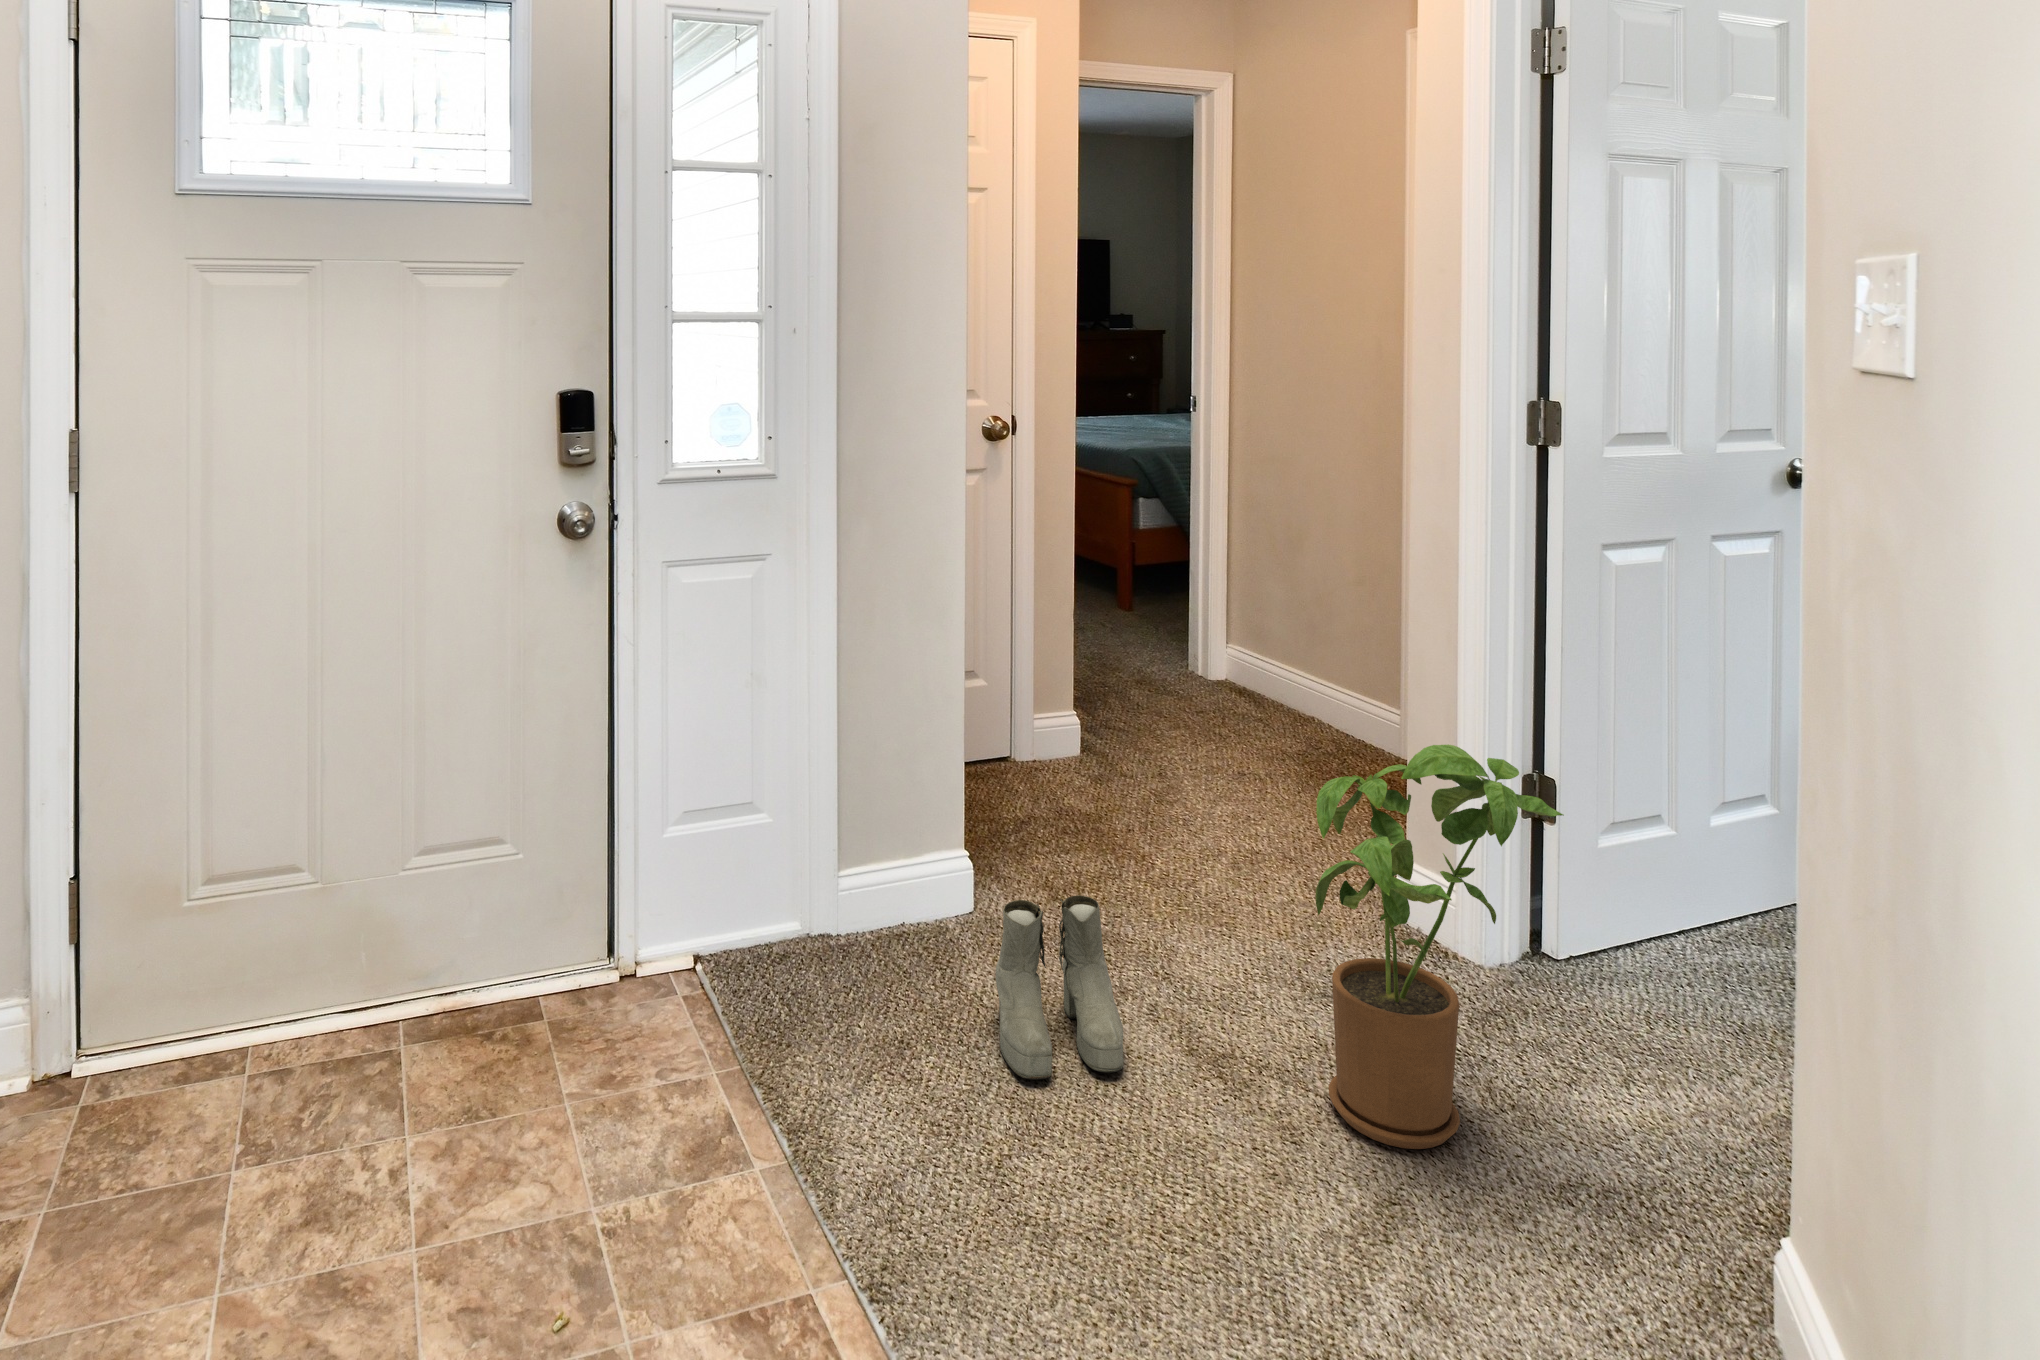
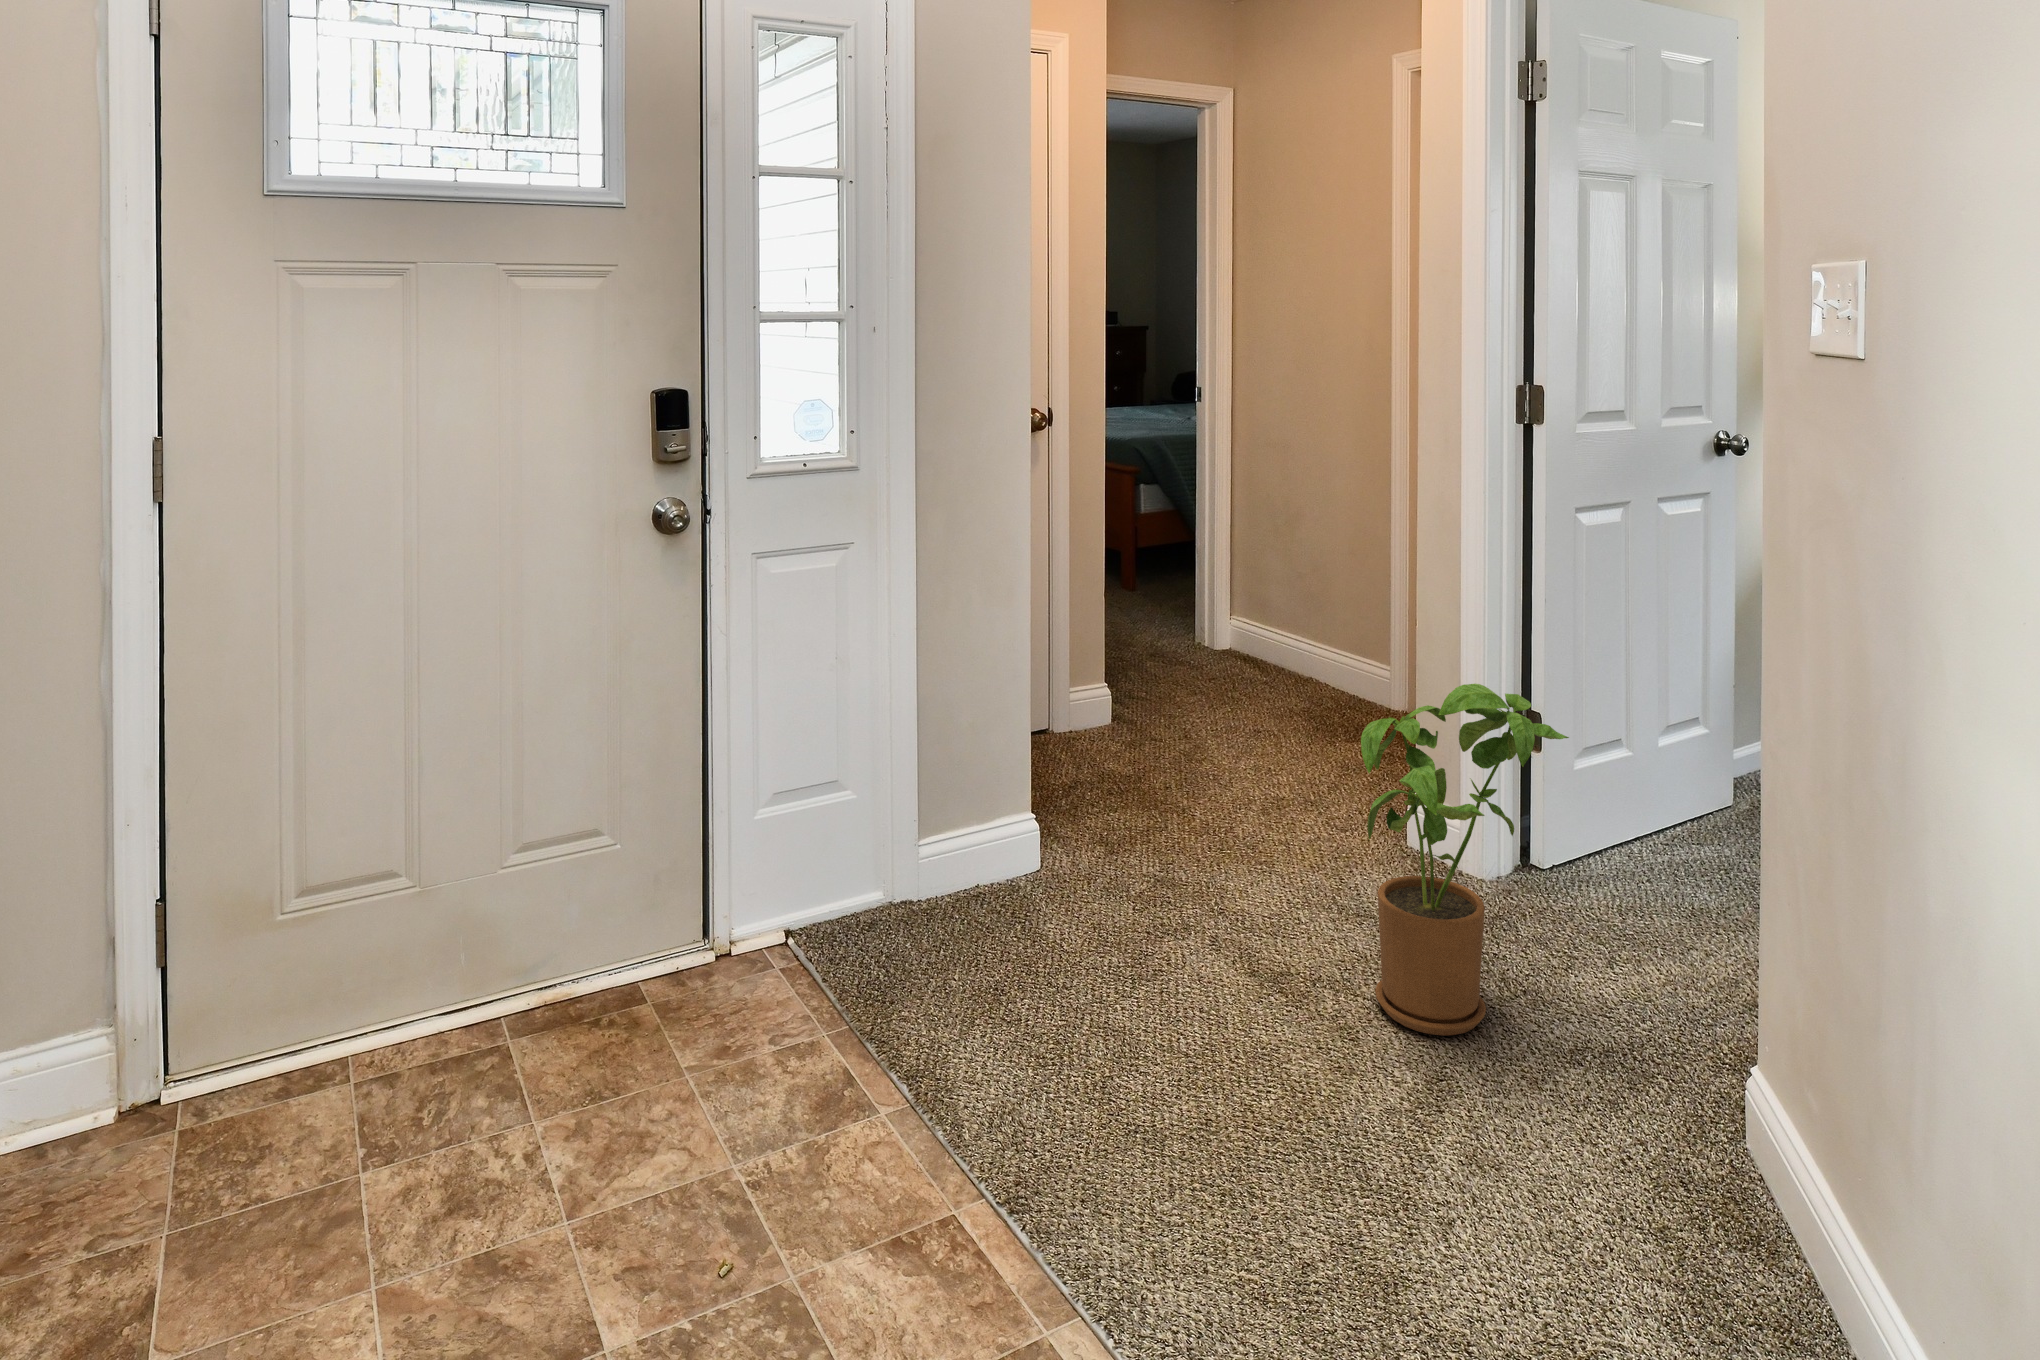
boots: present [996,895,1124,1079] -> none [1077,843,1198,1011]

